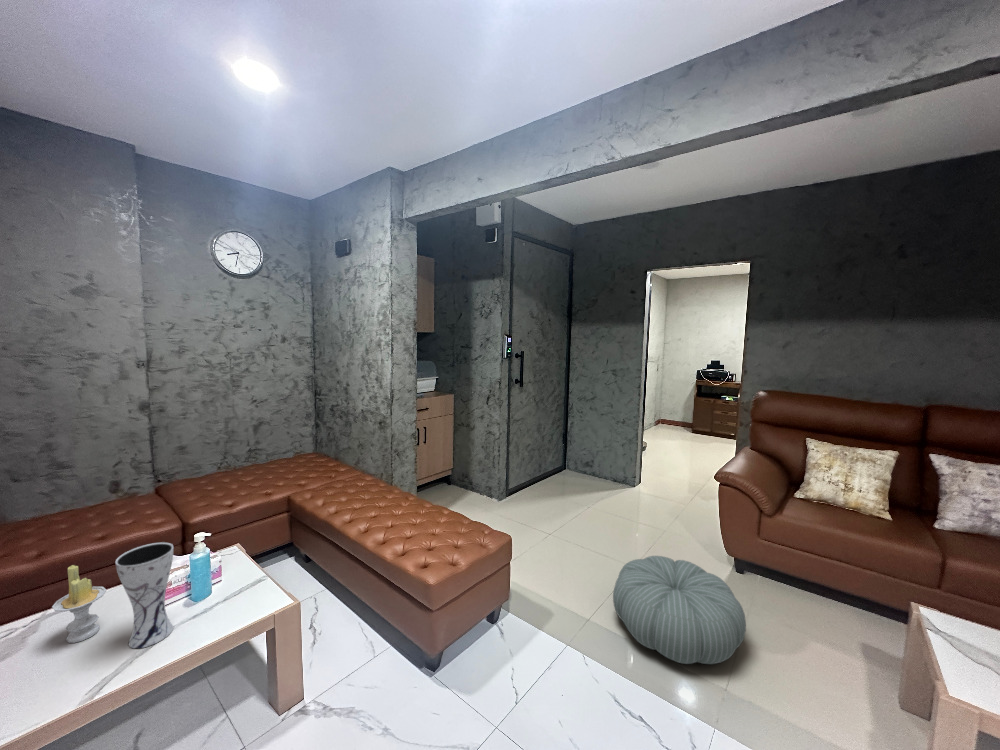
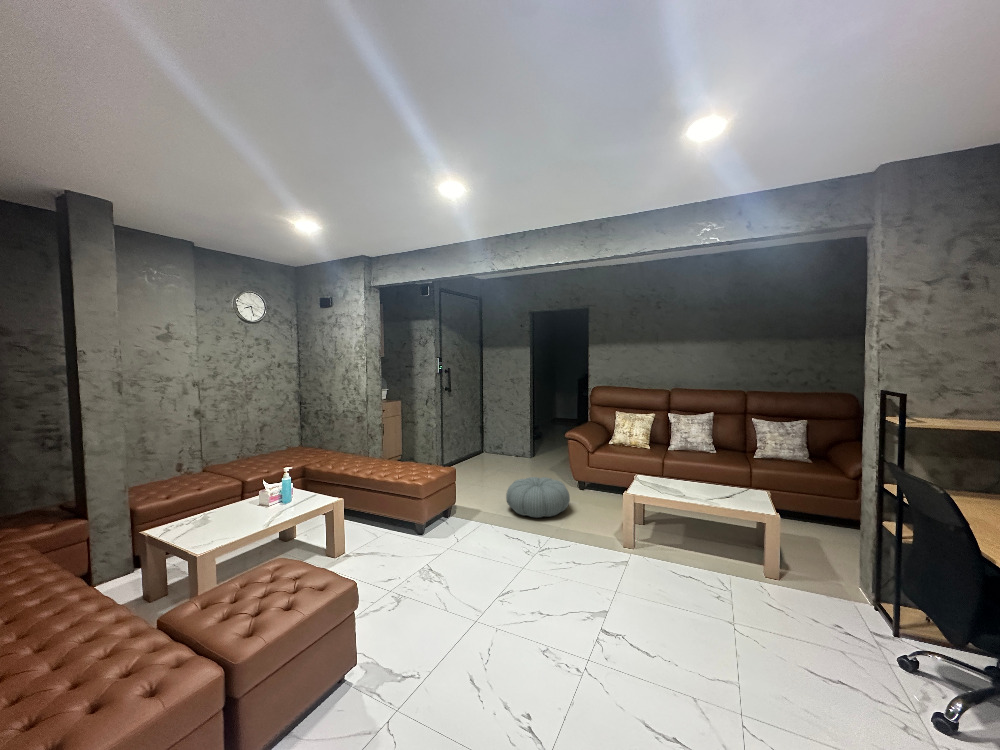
vase: present [115,542,173,648] -> none [264,464,288,511]
candle: present [52,565,106,643] -> none [230,476,251,513]

